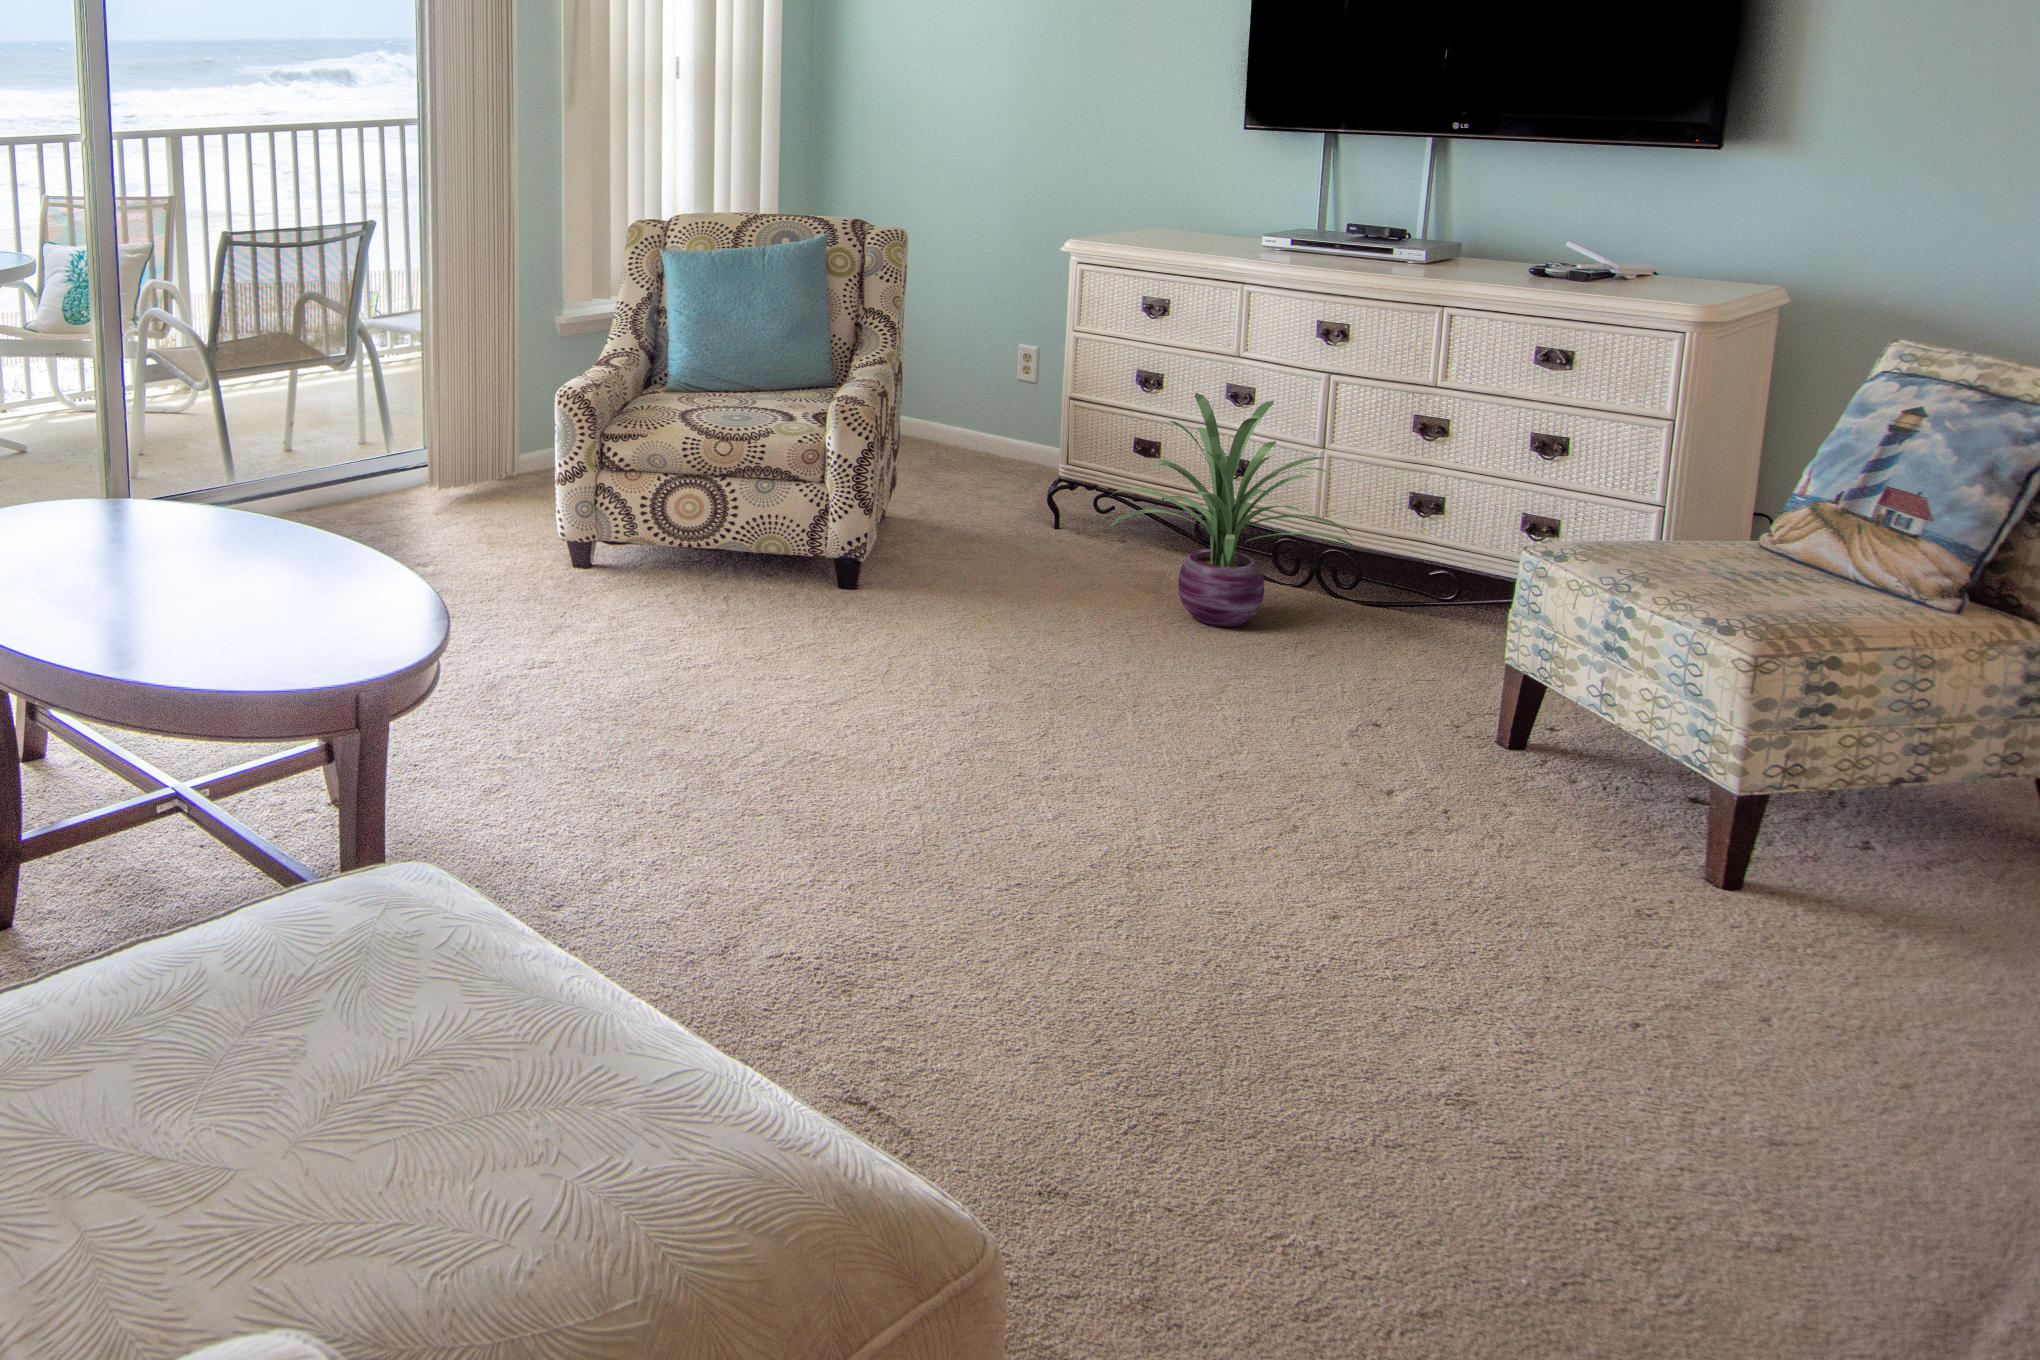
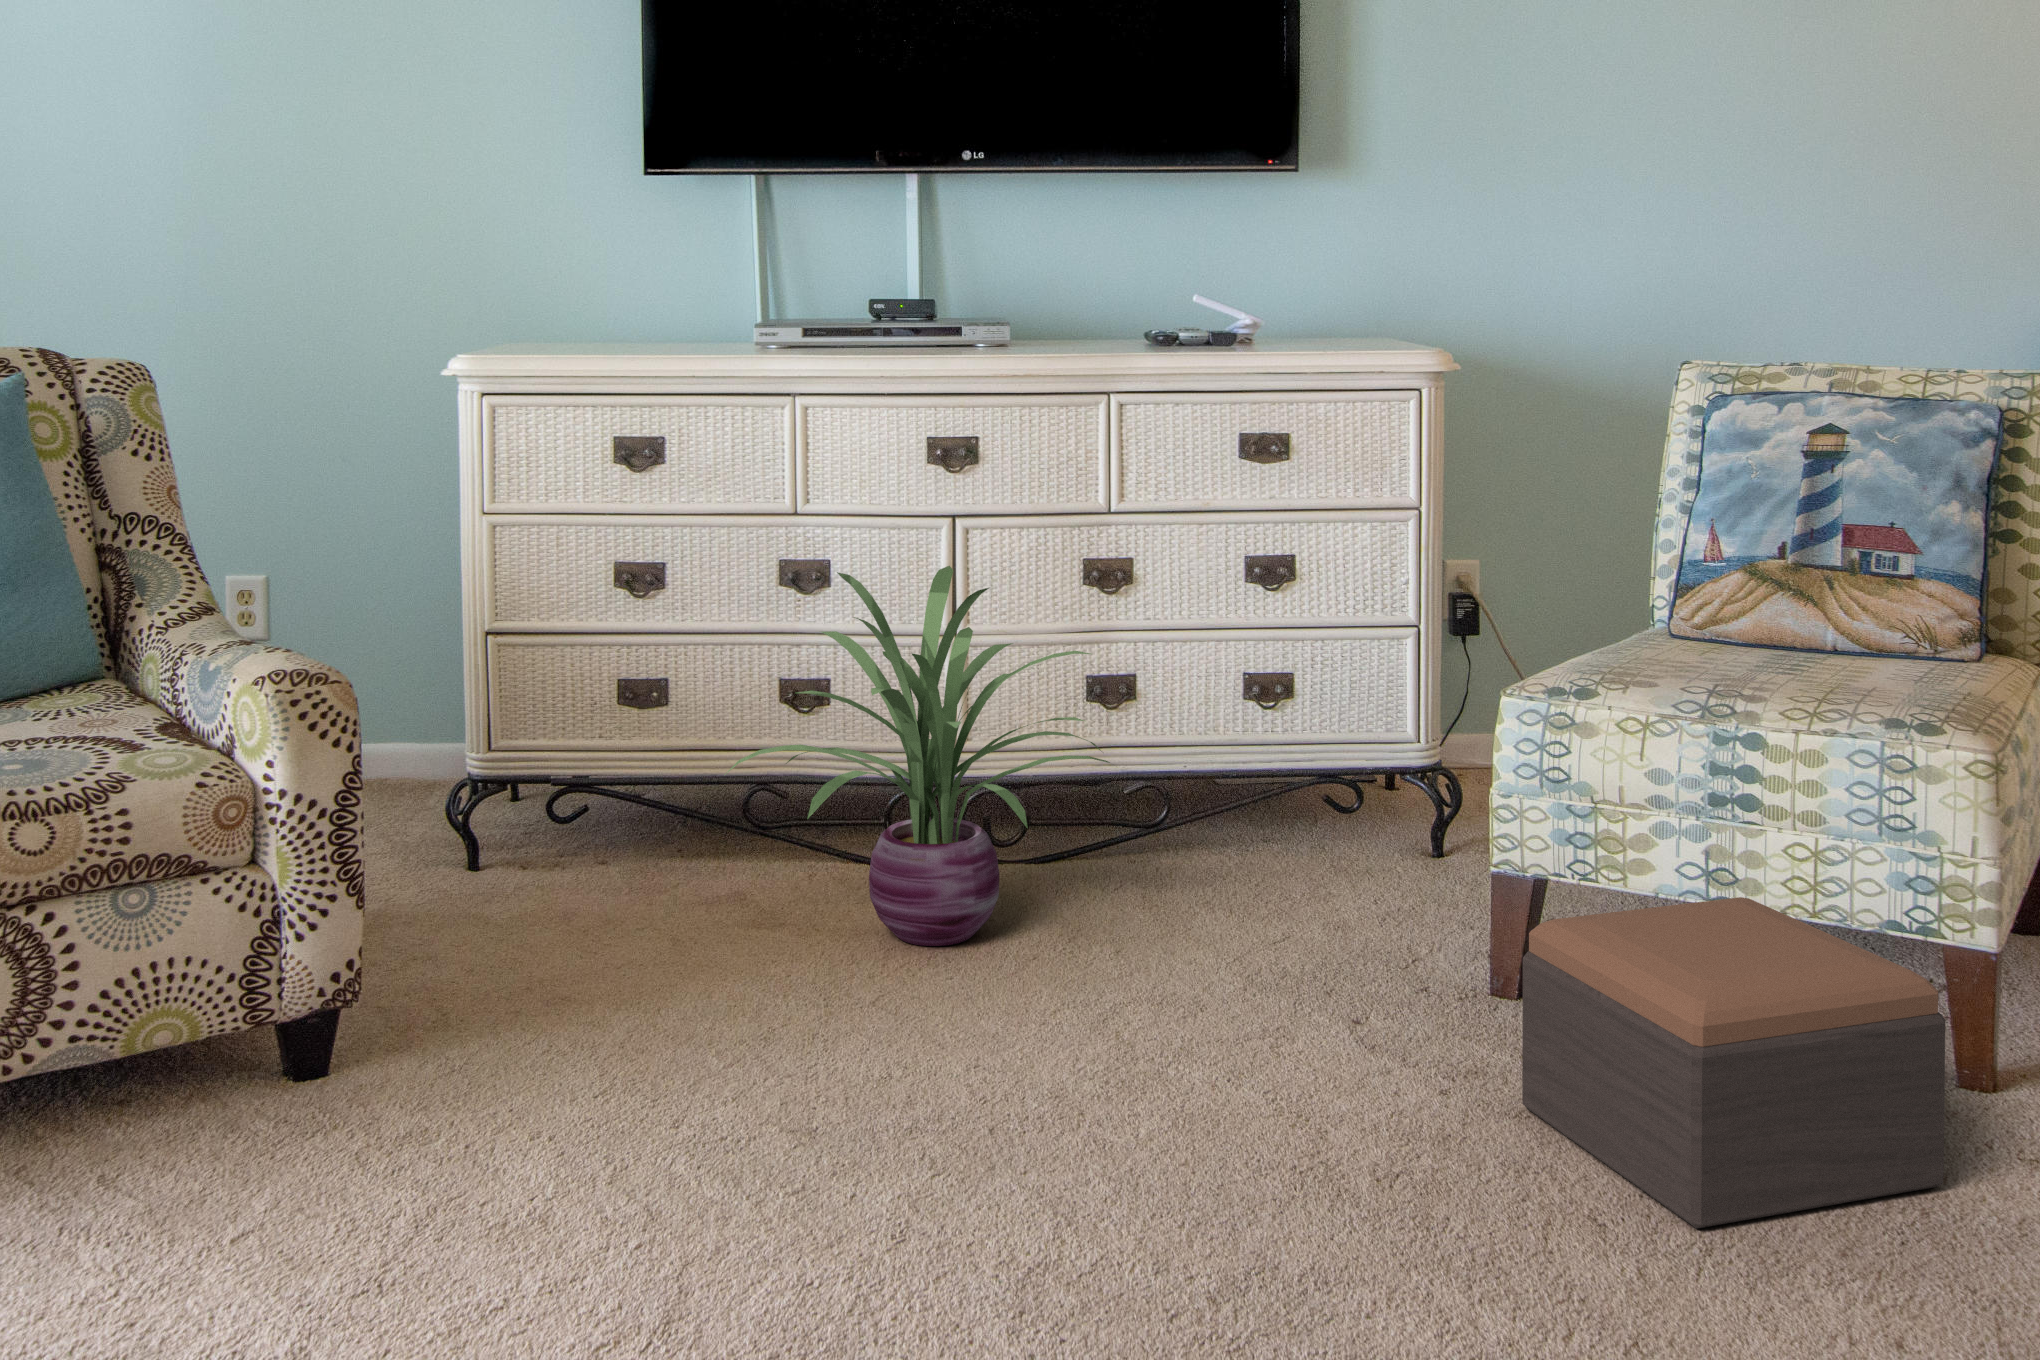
footstool: none [1386,680,1611,899] -> present [1522,897,1945,1228]

